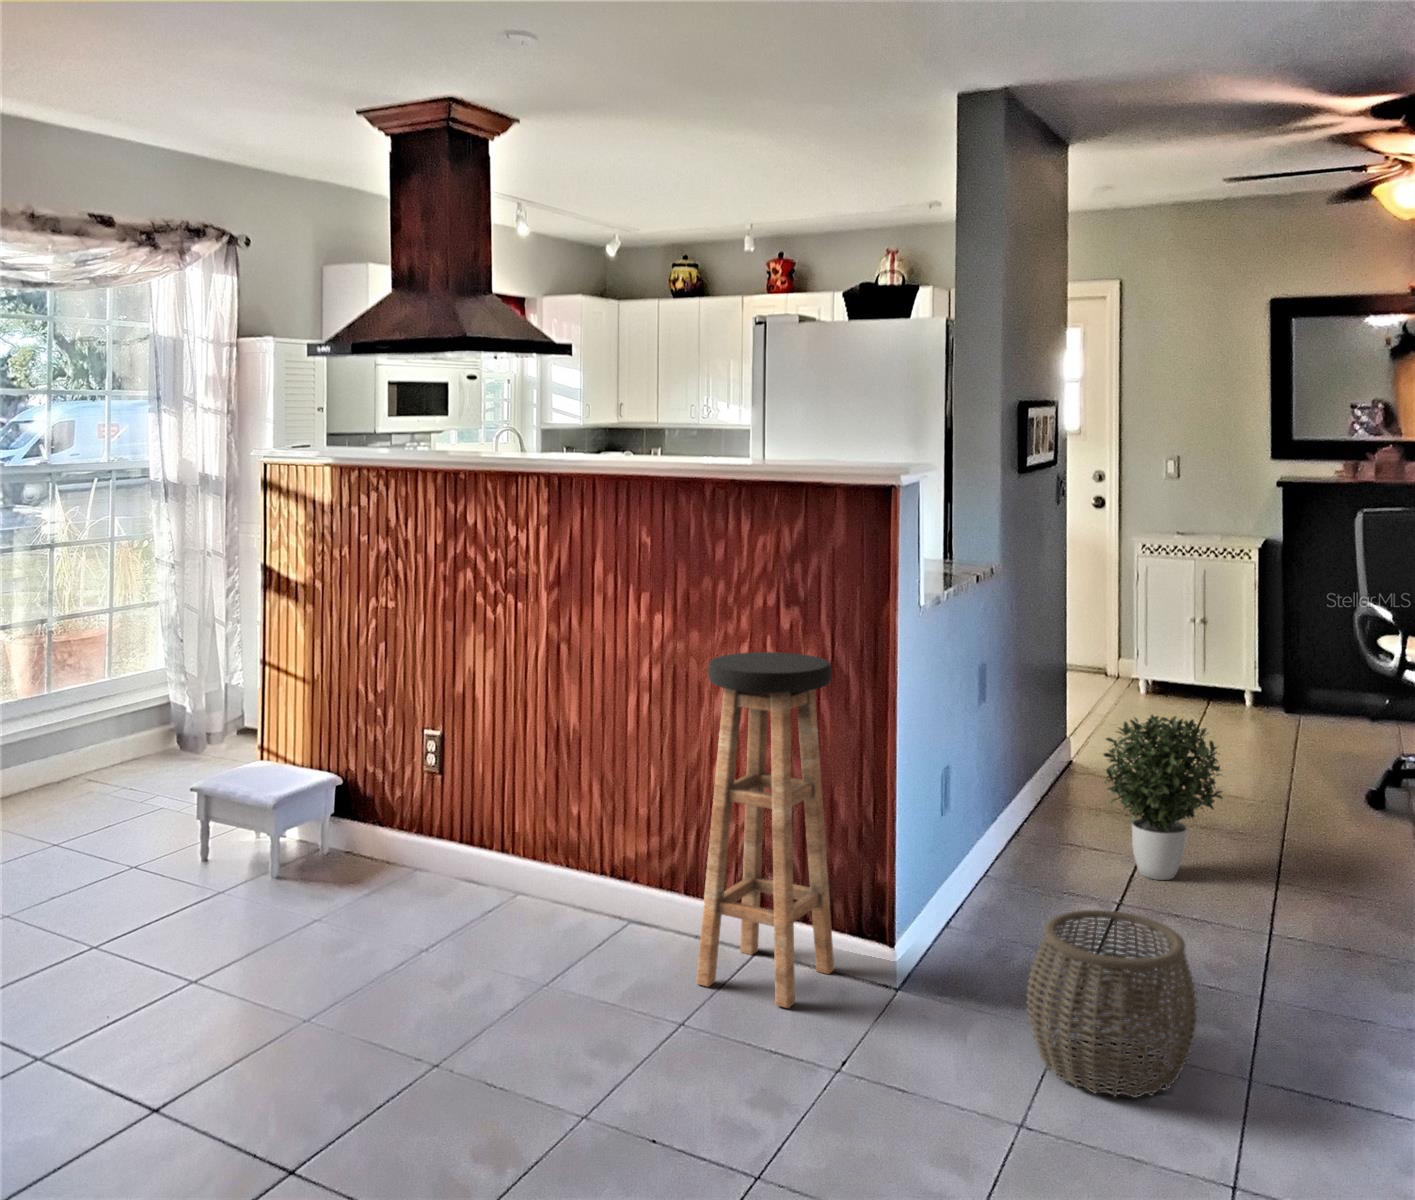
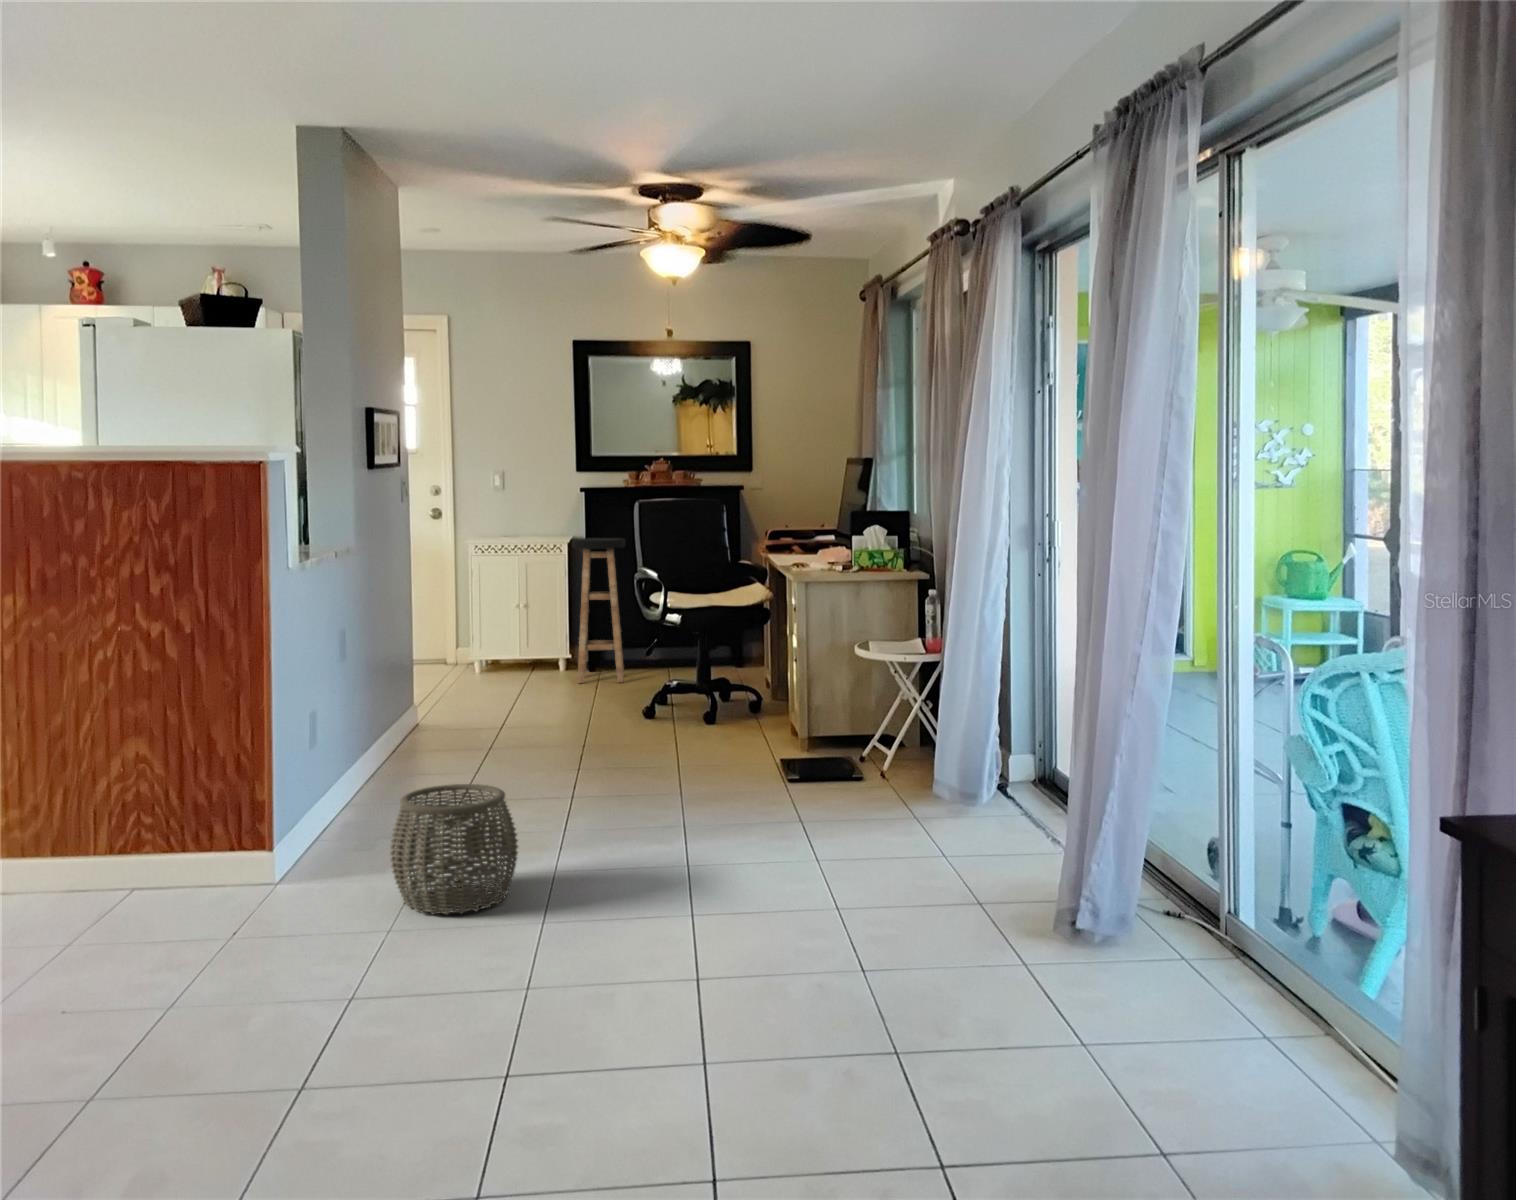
bar stool: present [696,652,834,1008] -> present [572,538,625,683]
potted plant: present [1104,715,1223,880] -> none [442,657,538,792]

